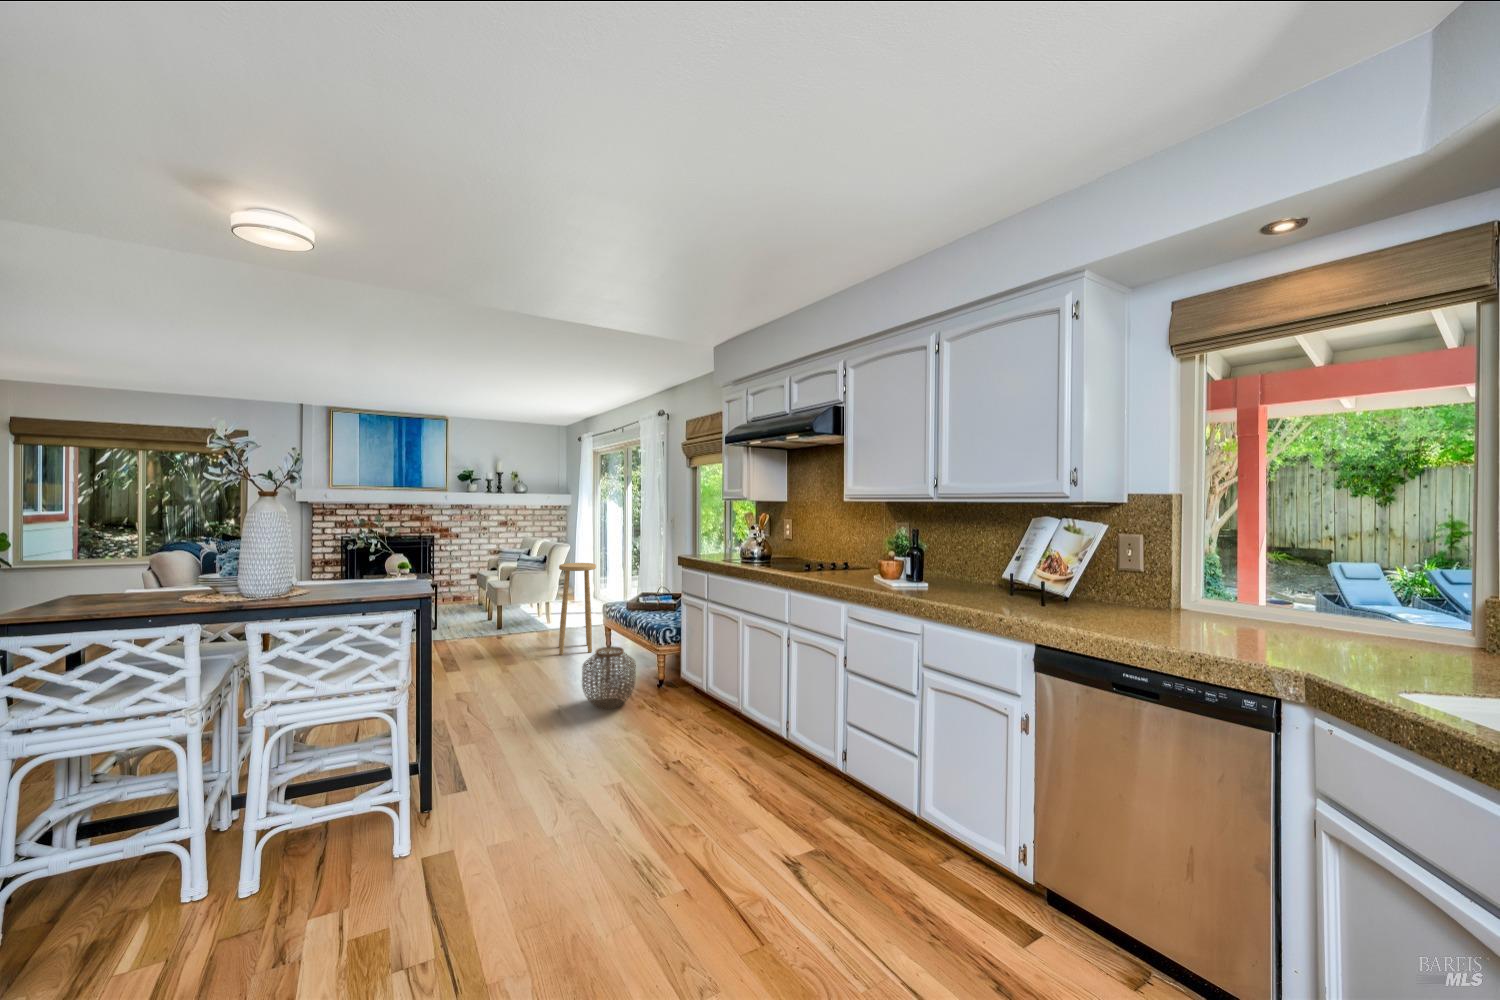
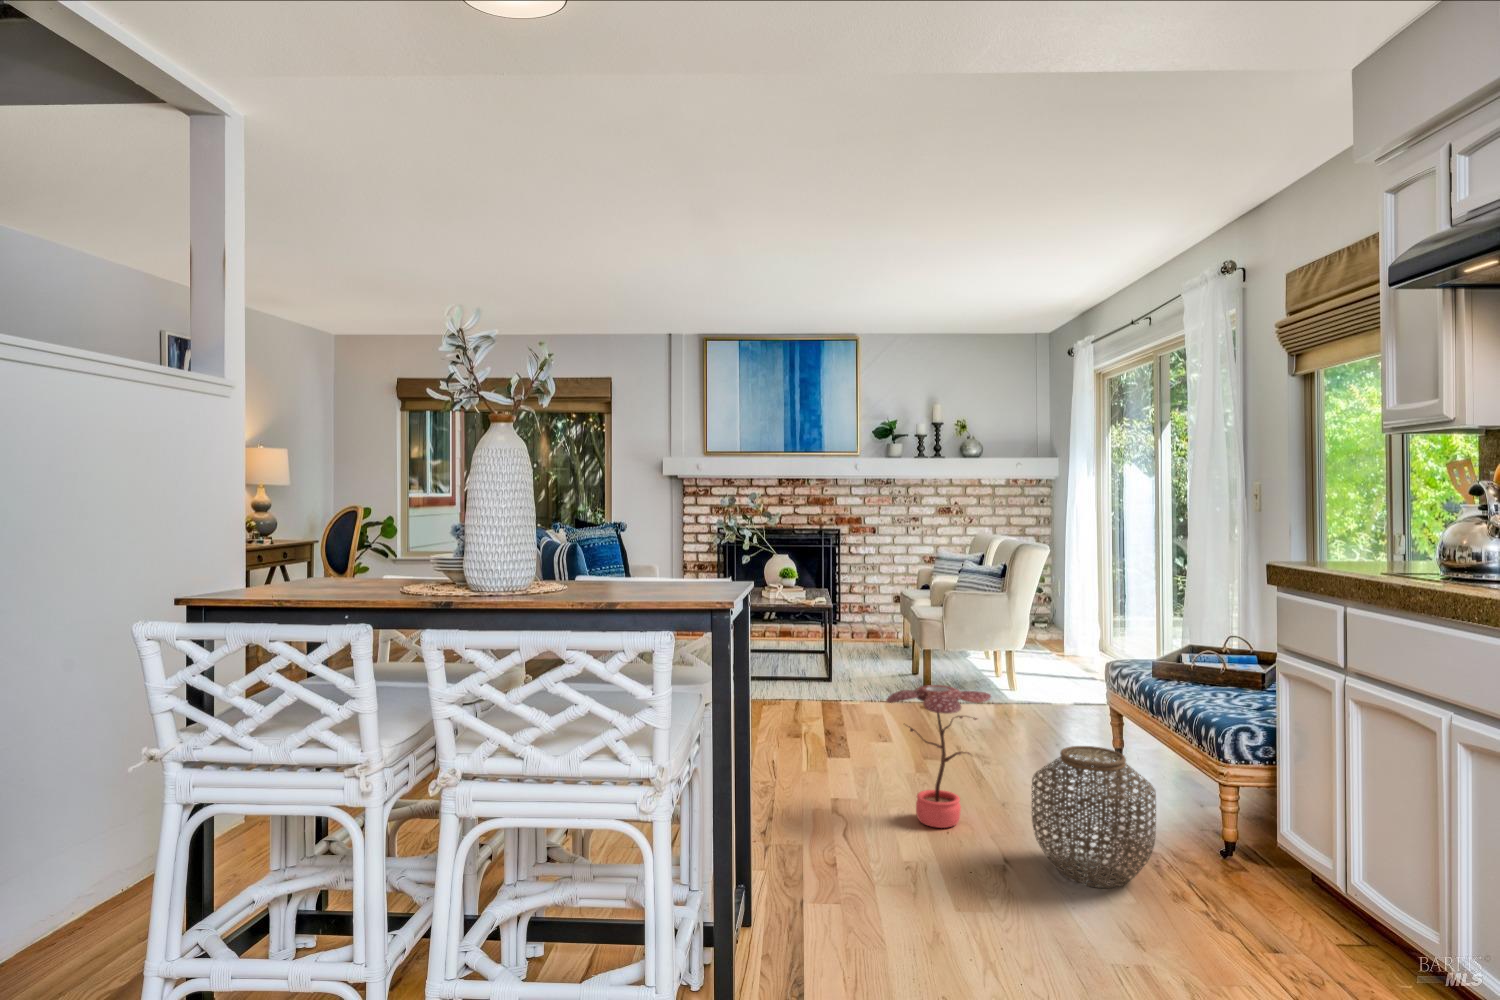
stool: present [559,563,596,655] -> none [1011,572,1085,757]
potted plant: none [503,628,559,701] -> present [886,685,991,828]

